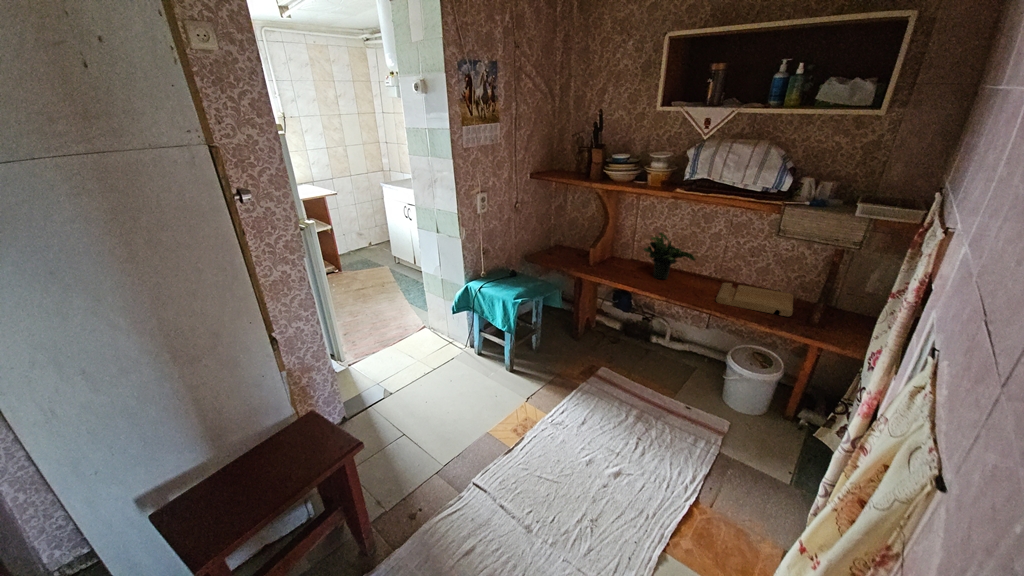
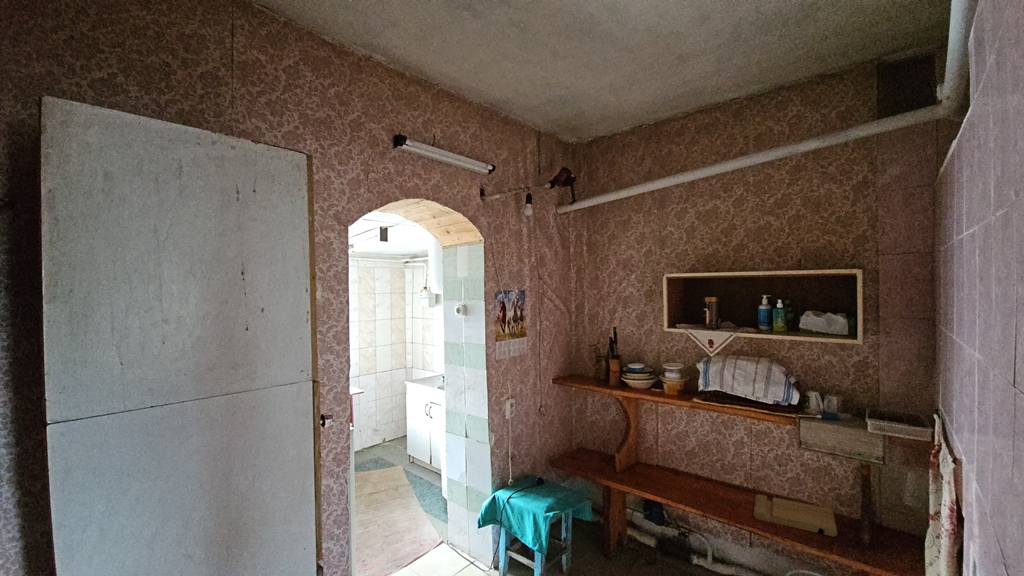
potted plant: present [644,232,695,279] -> none [669,440,724,490]

